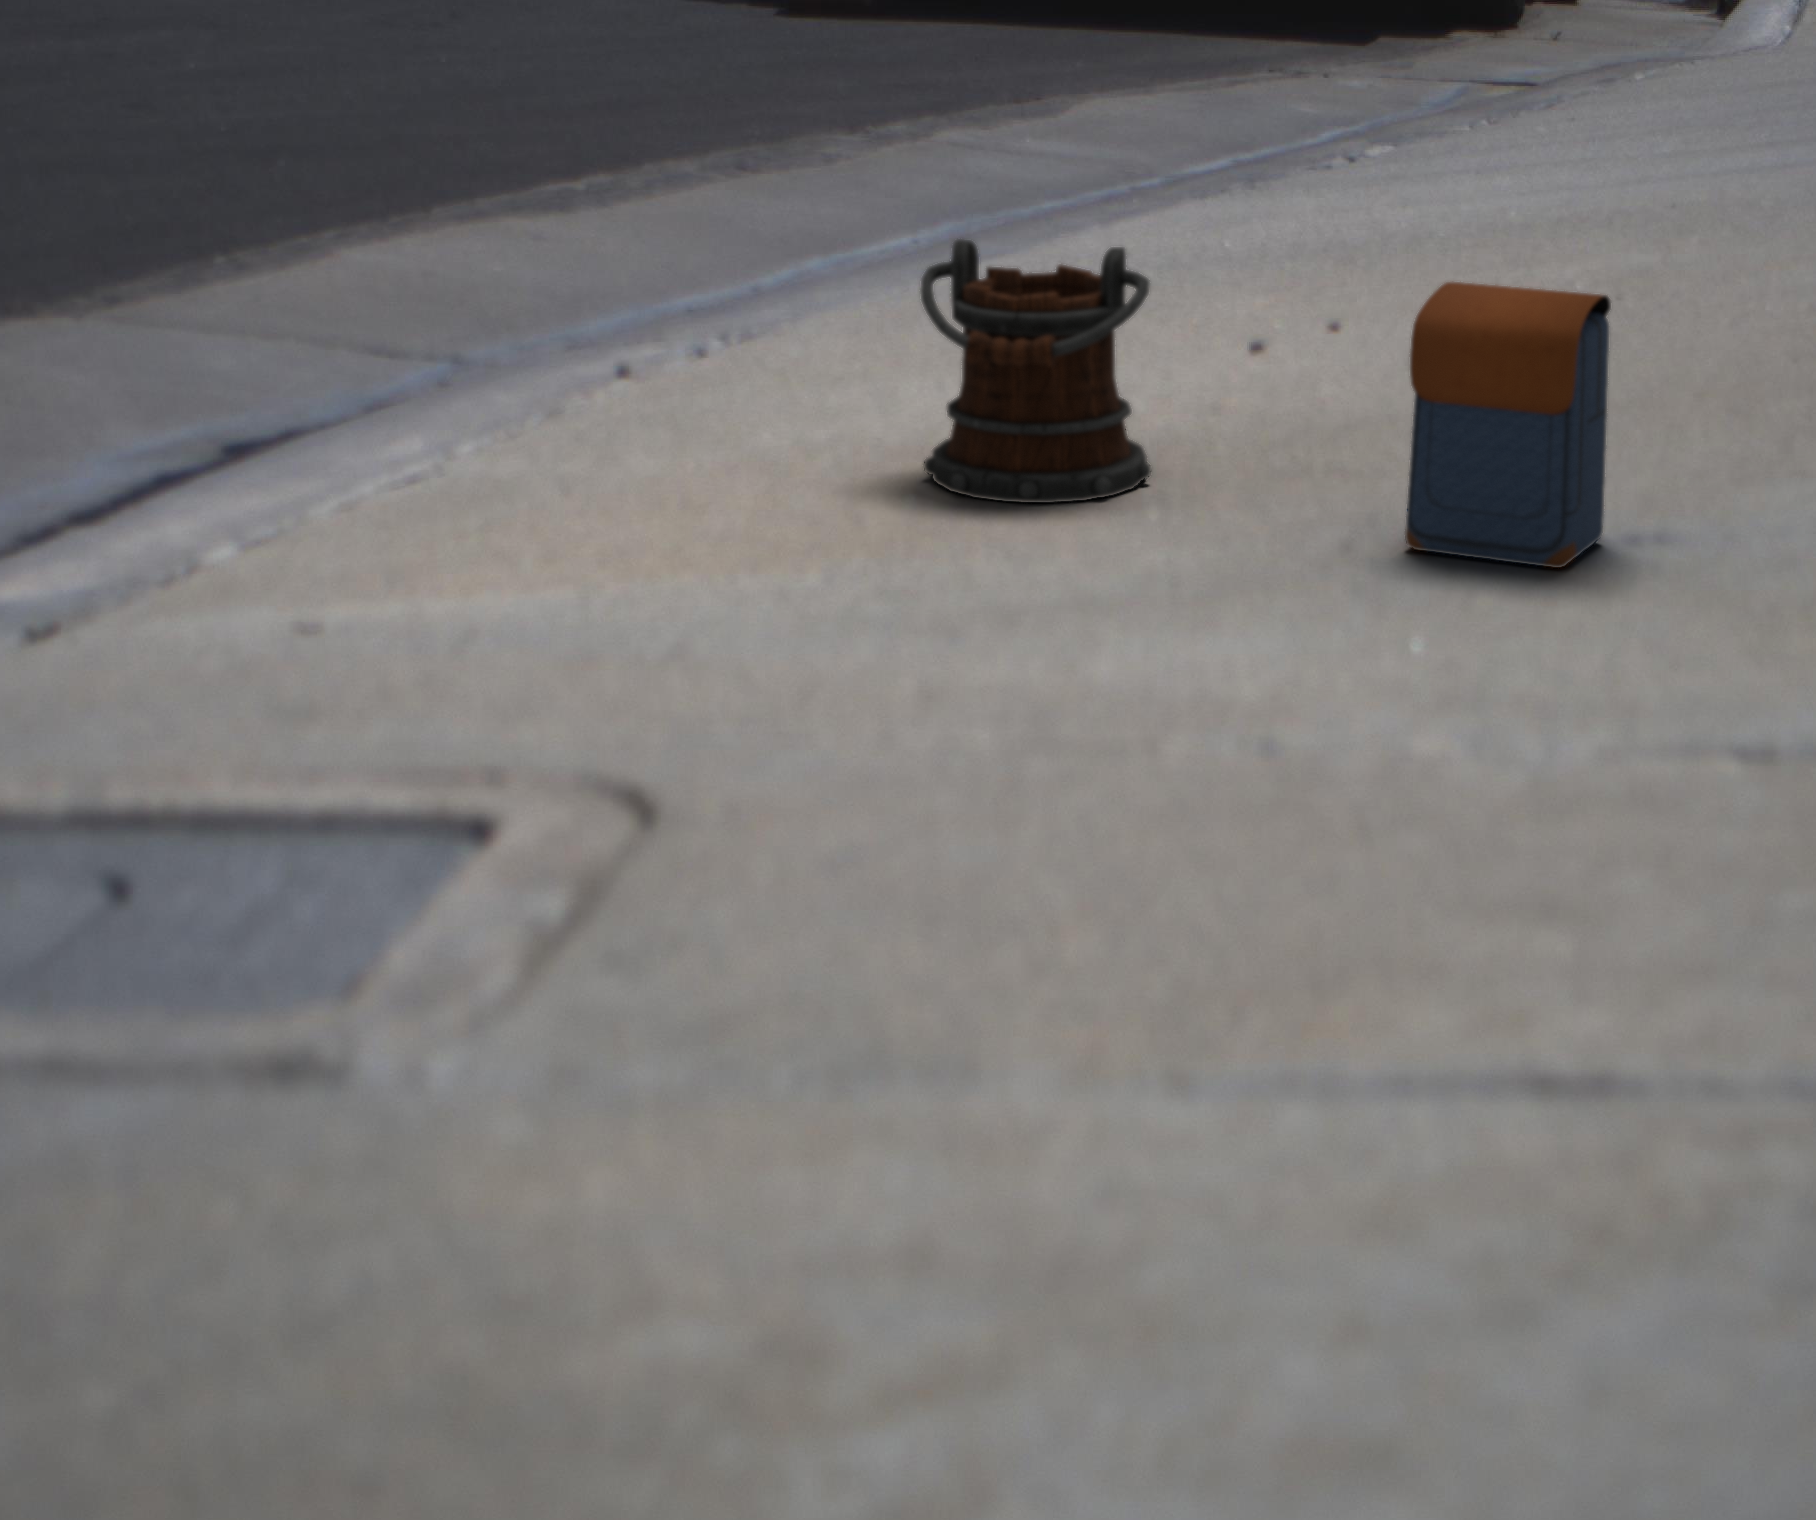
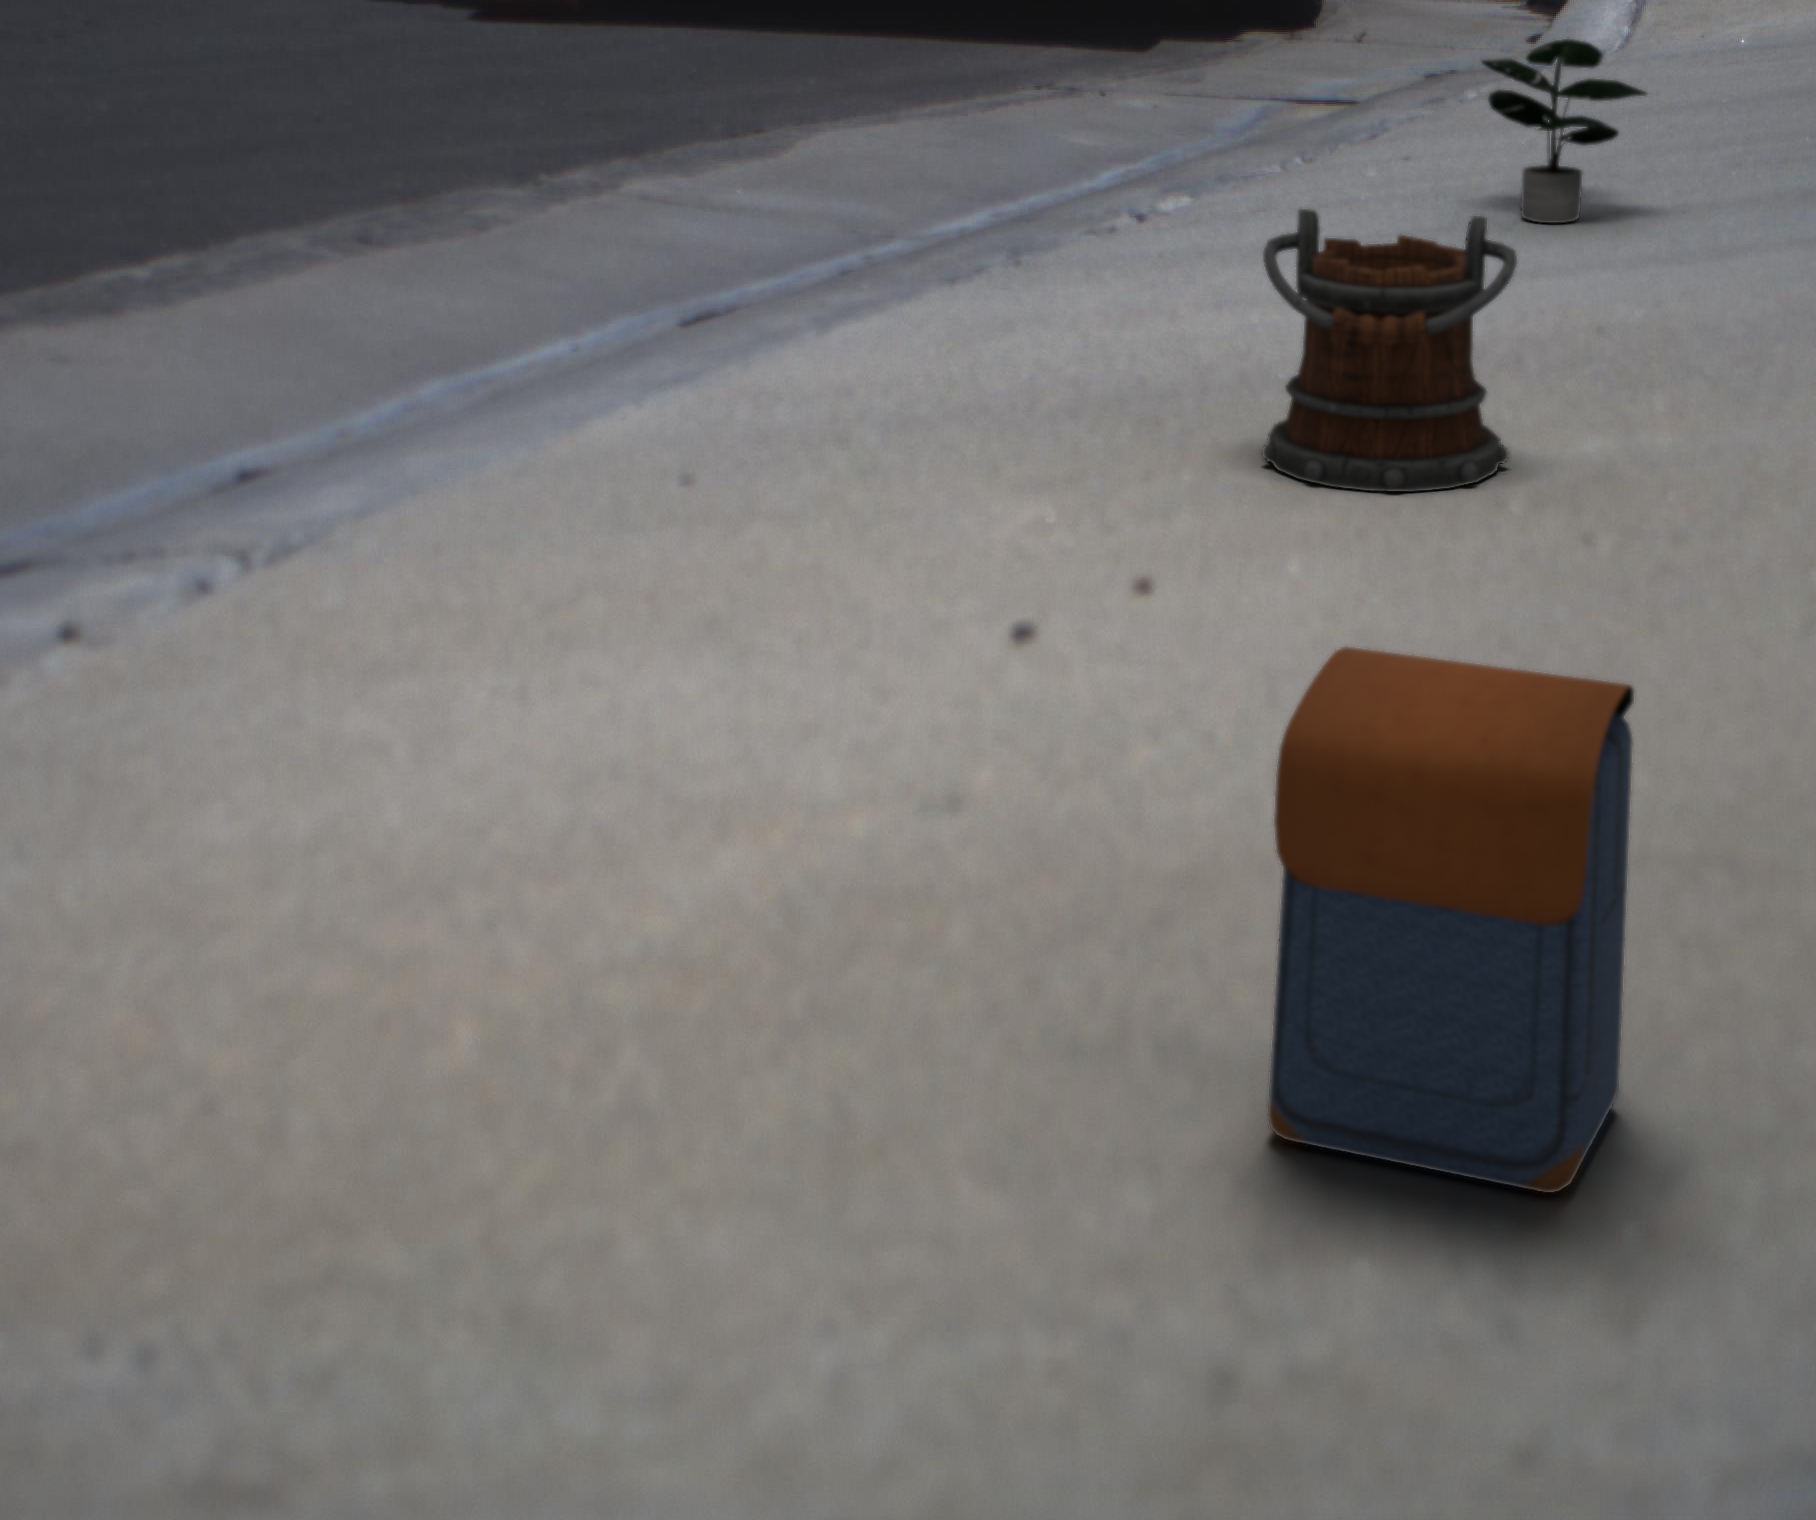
potted plant: none [1622,9,1756,154] -> present [1482,39,1647,223]
bucket: present [921,239,1151,503] -> present [1263,209,1517,492]

